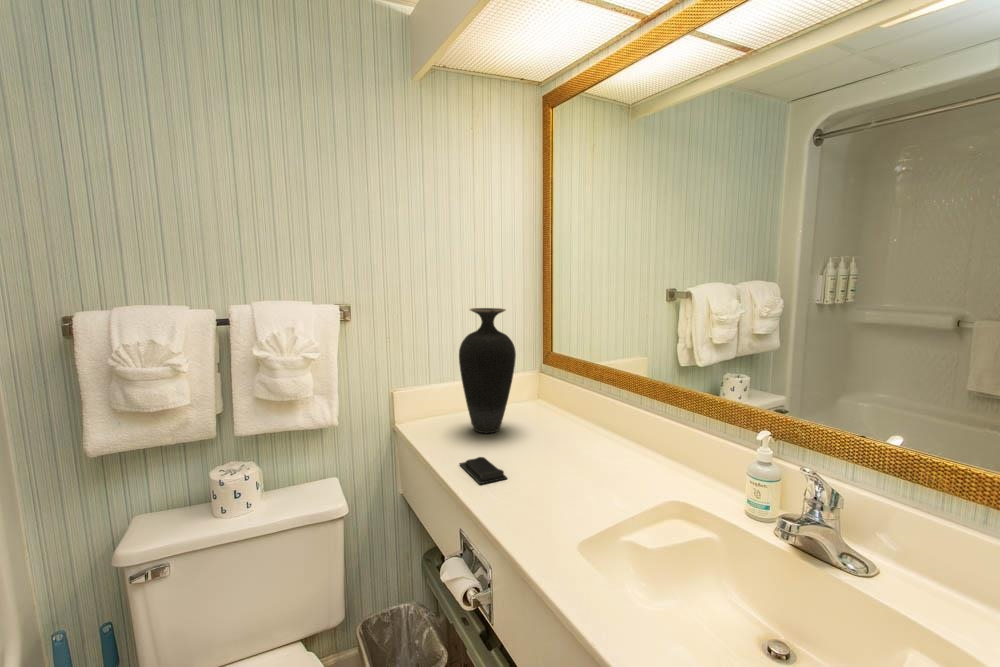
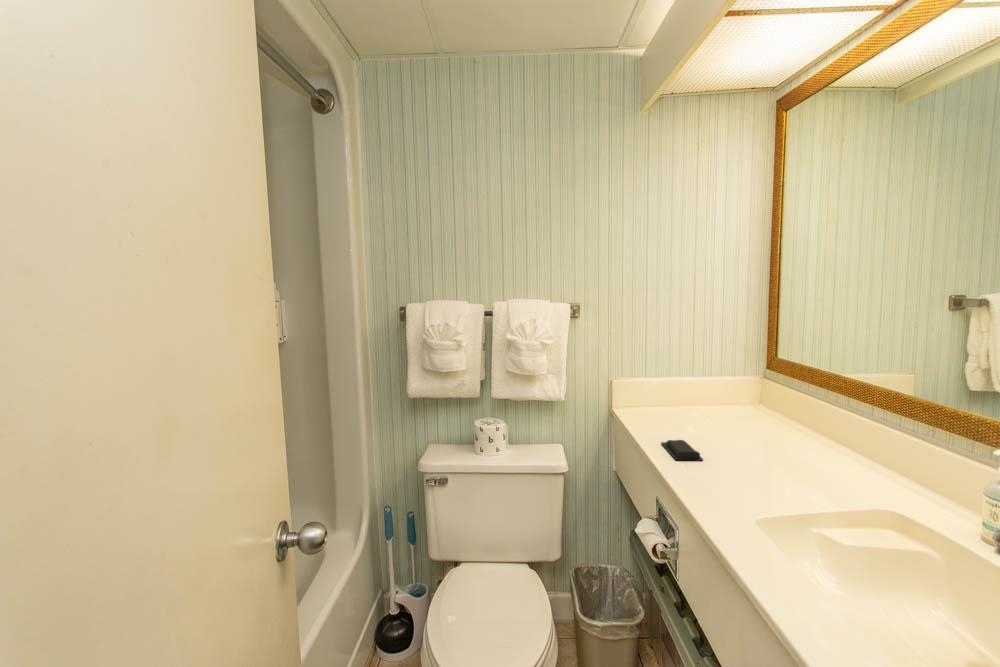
vase: present [459,308,516,433] -> none [671,309,728,425]

